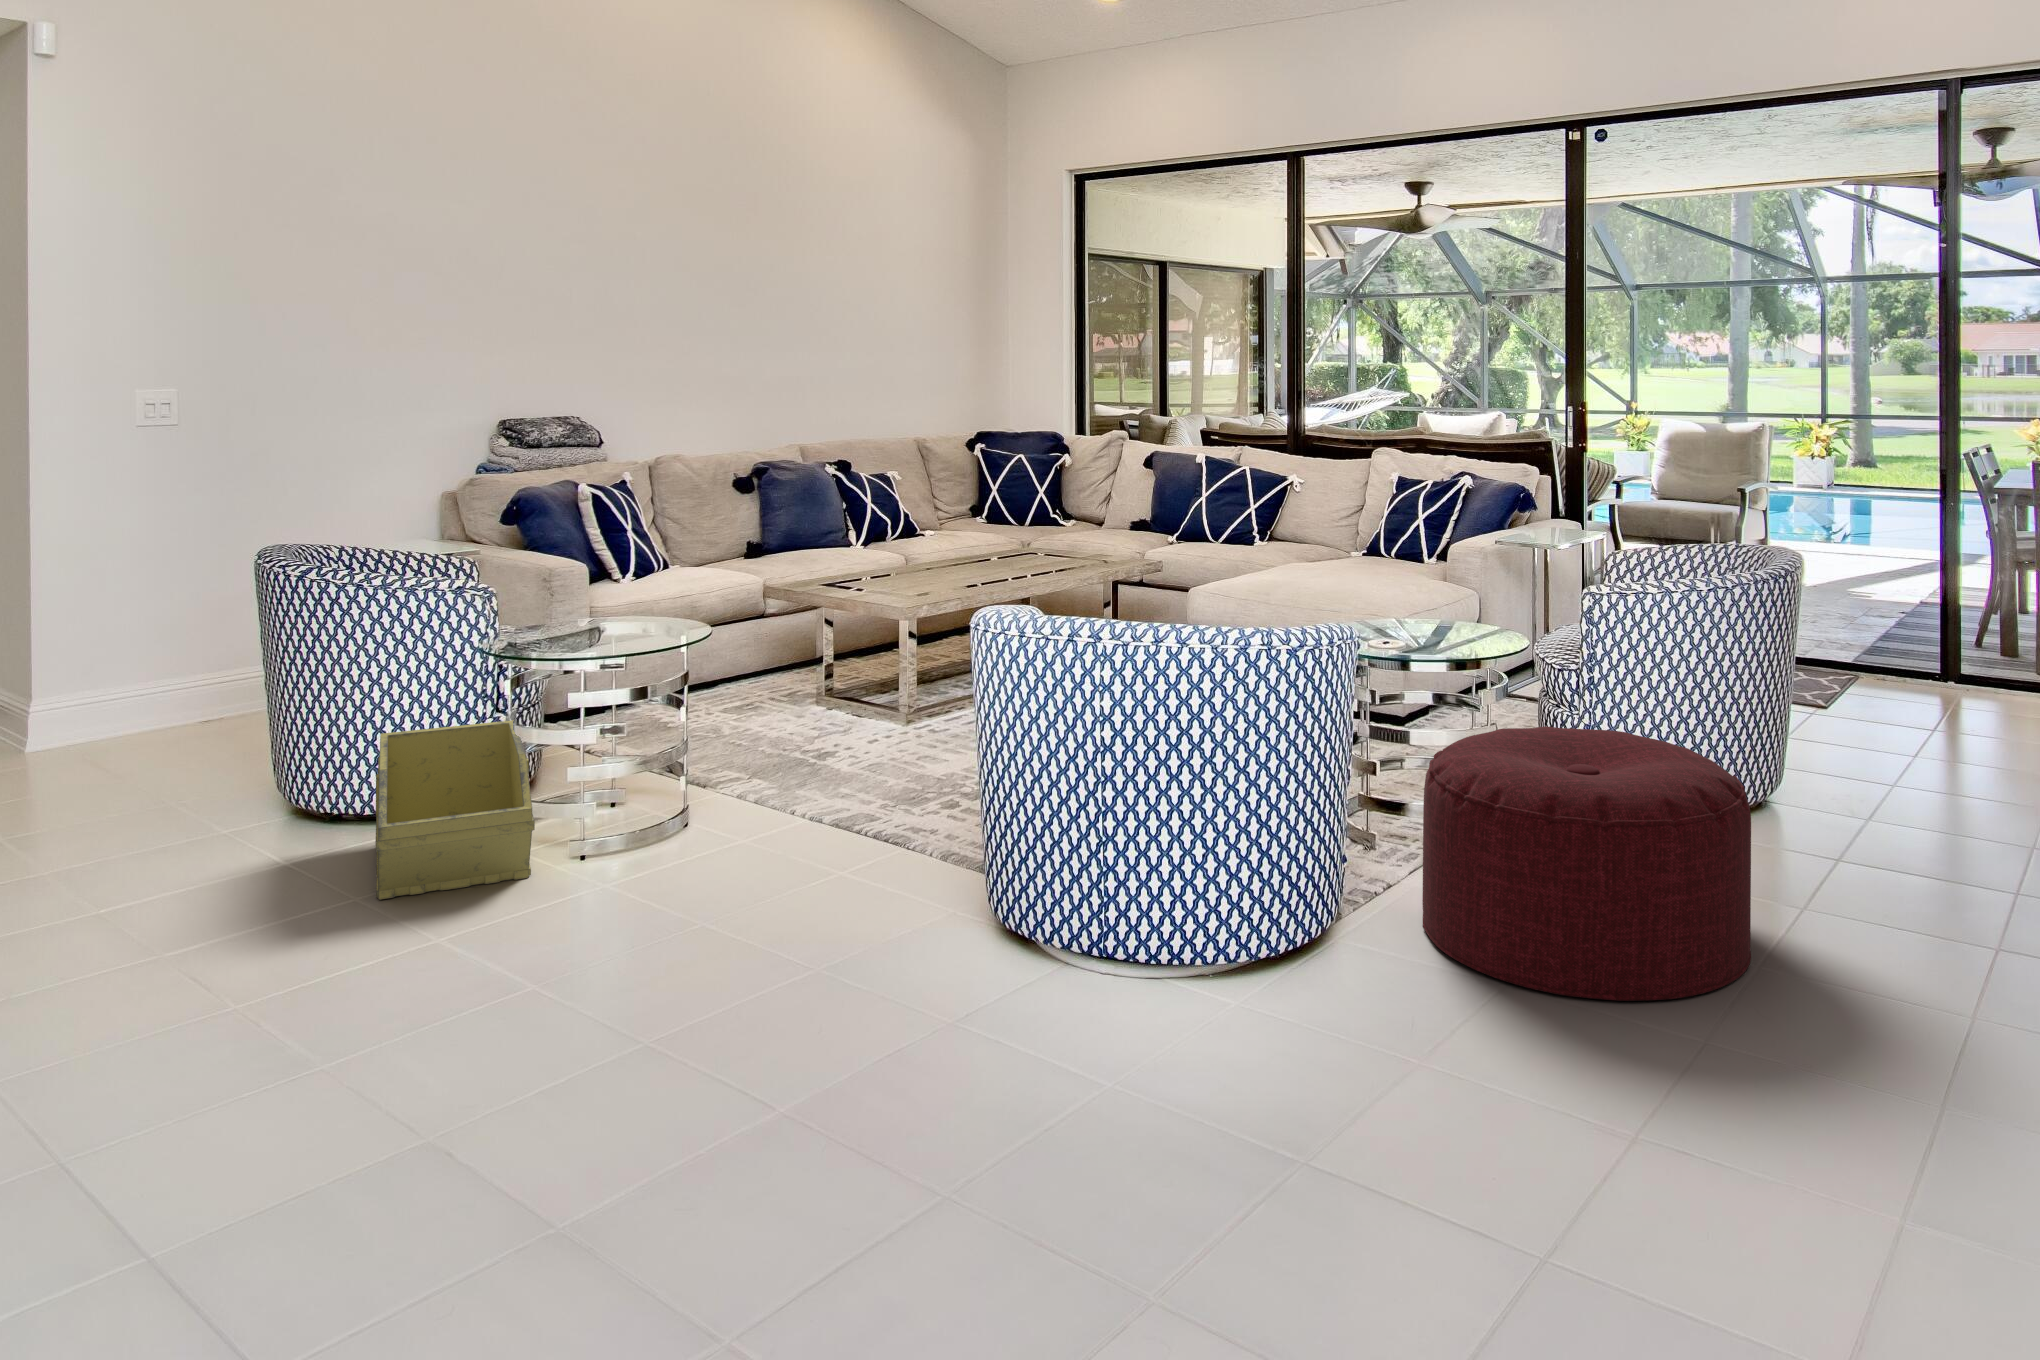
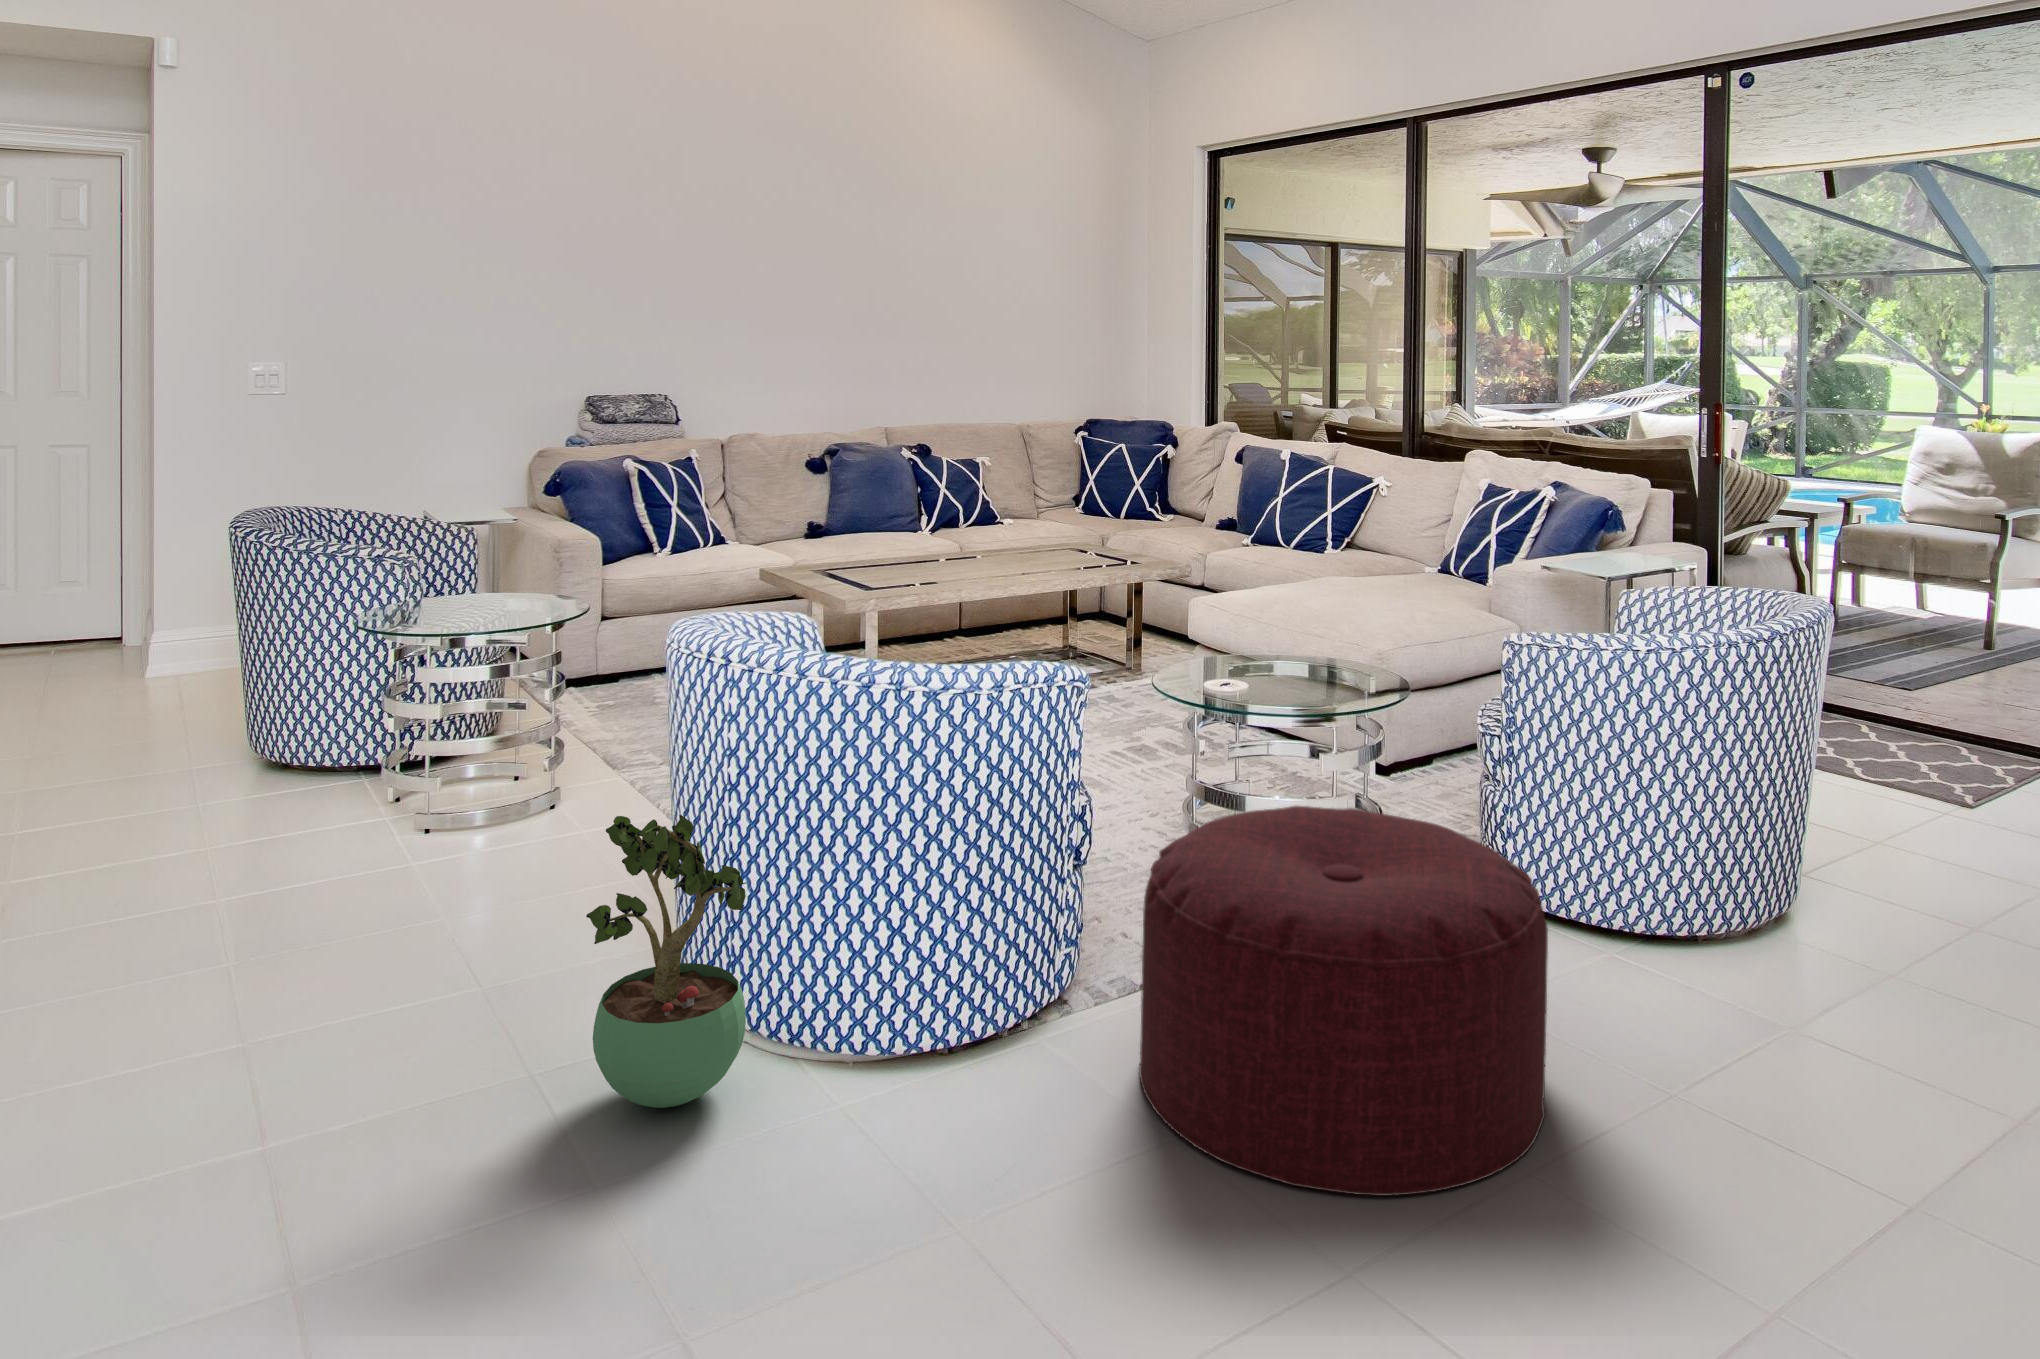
storage bin: present [375,720,535,900] -> none [198,689,419,854]
potted plant: none [1009,768,1177,1026] -> present [586,815,747,1108]

